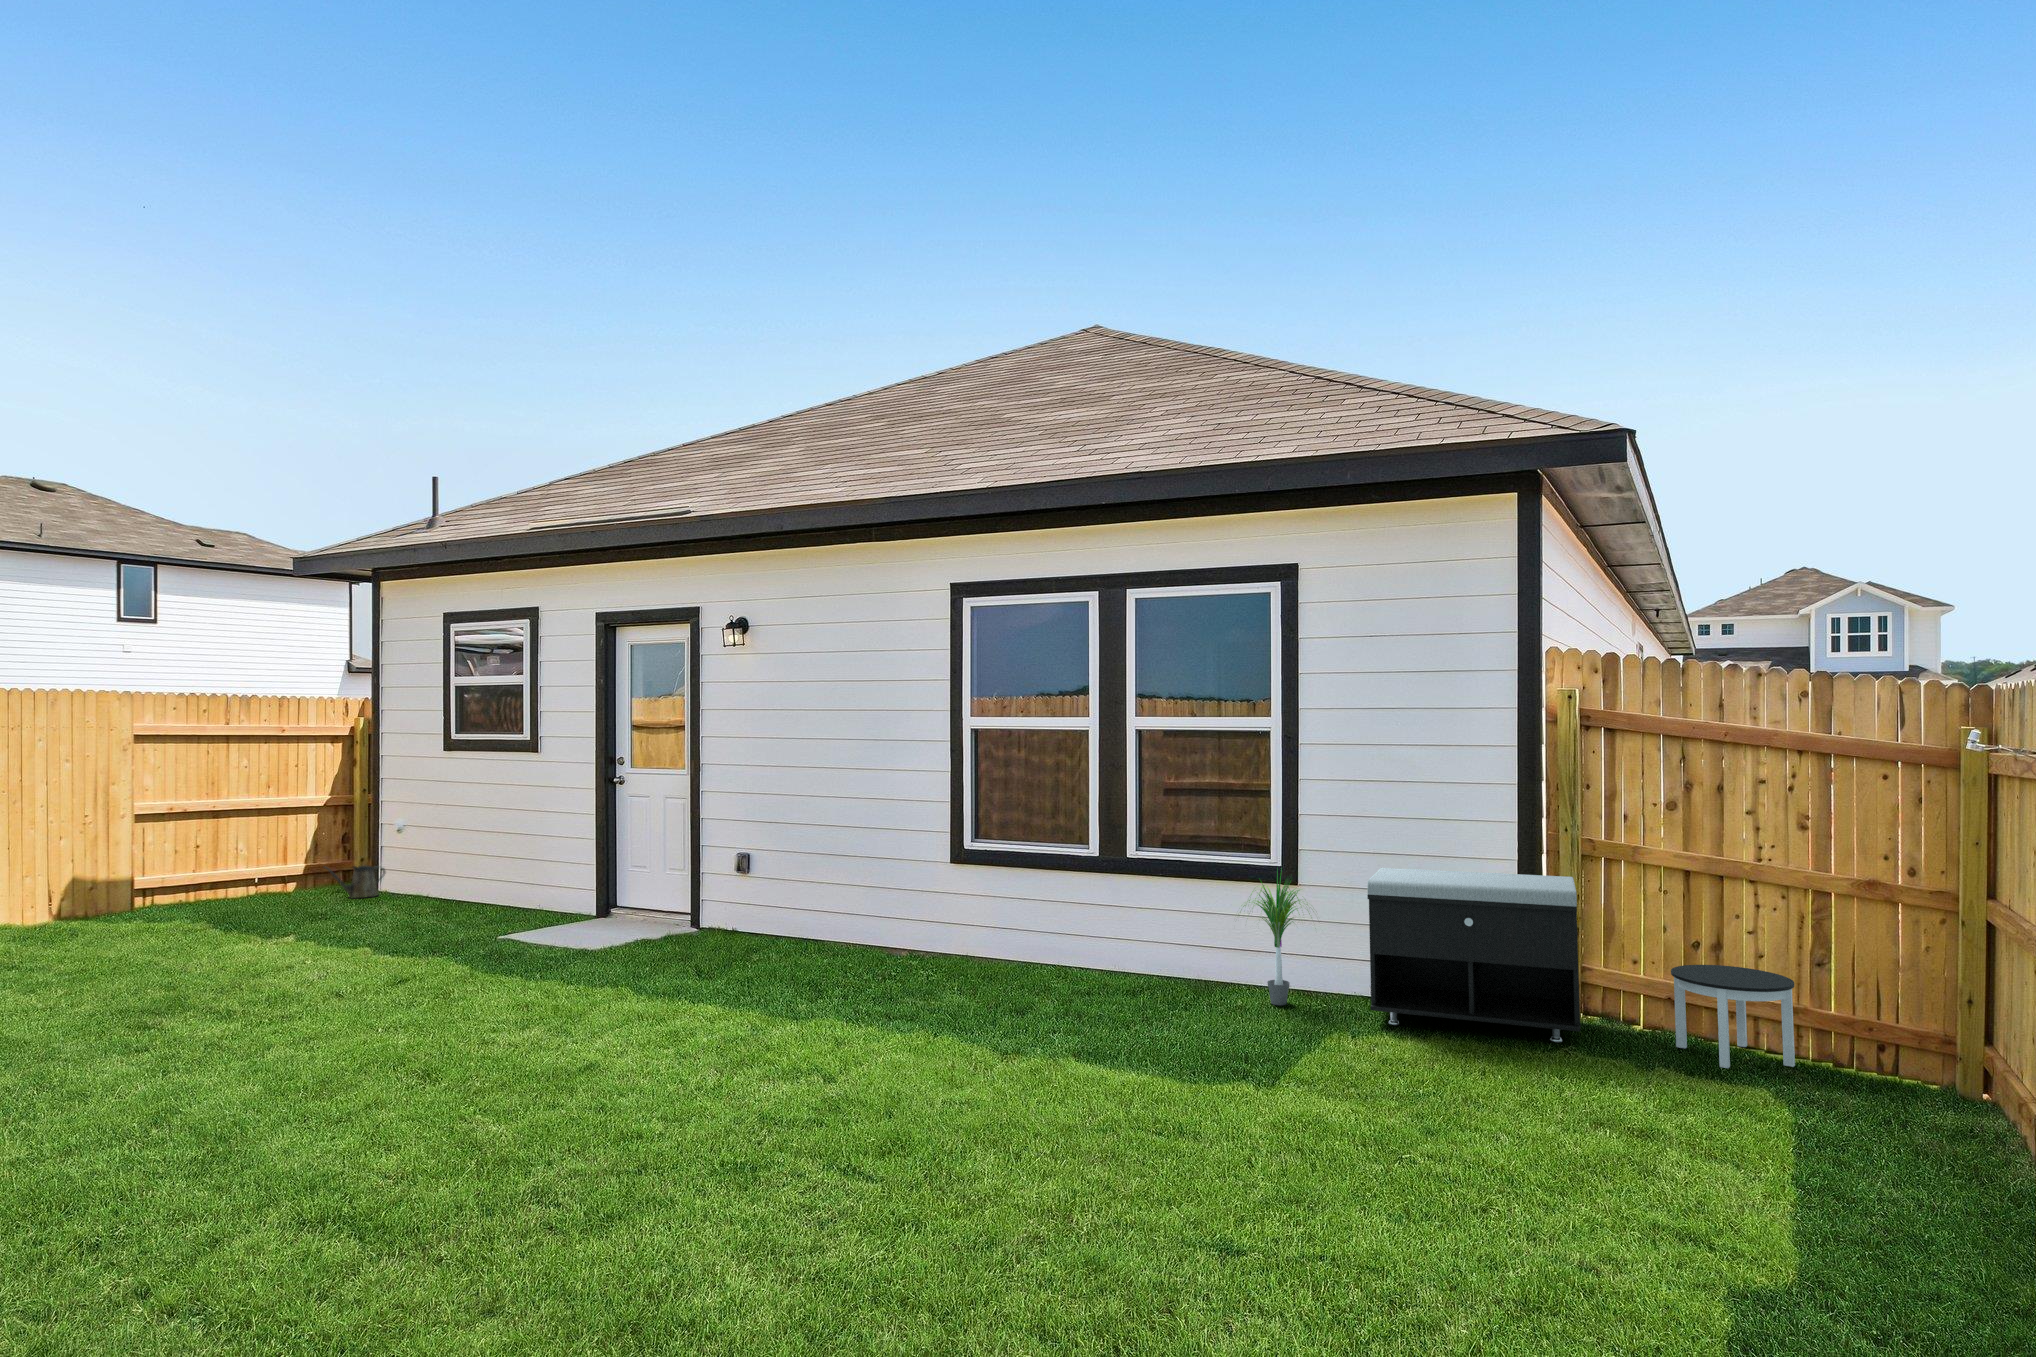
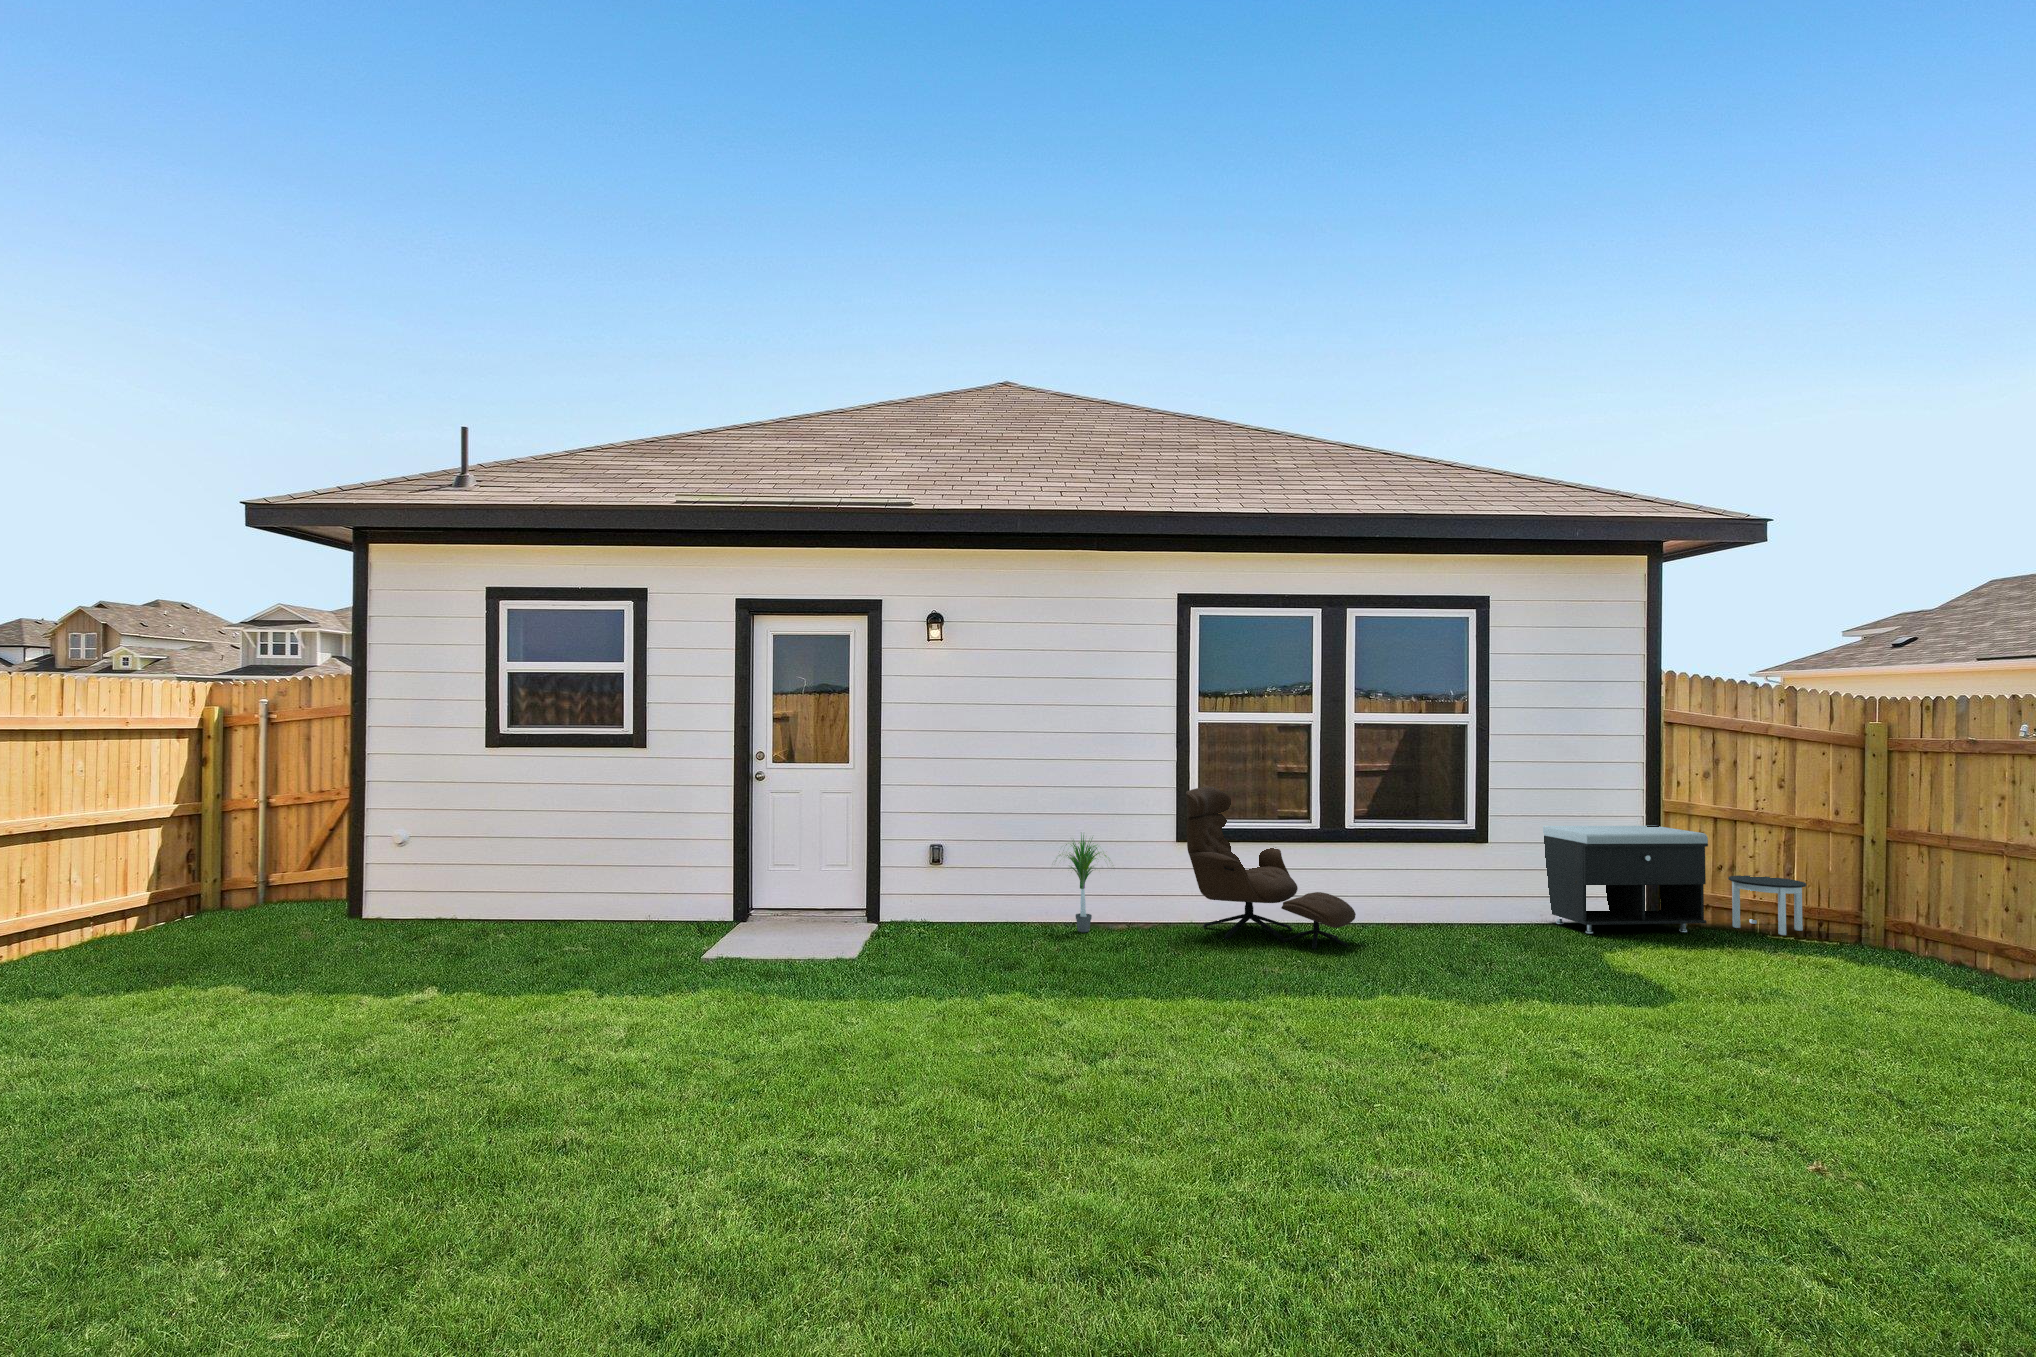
lounge chair: none [910,803,1050,1000] -> present [1186,787,1356,949]
watering can: present [325,866,385,898] -> none [267,890,326,934]
potted plant: present [1243,872,1310,1005] -> present [1059,834,1107,932]

